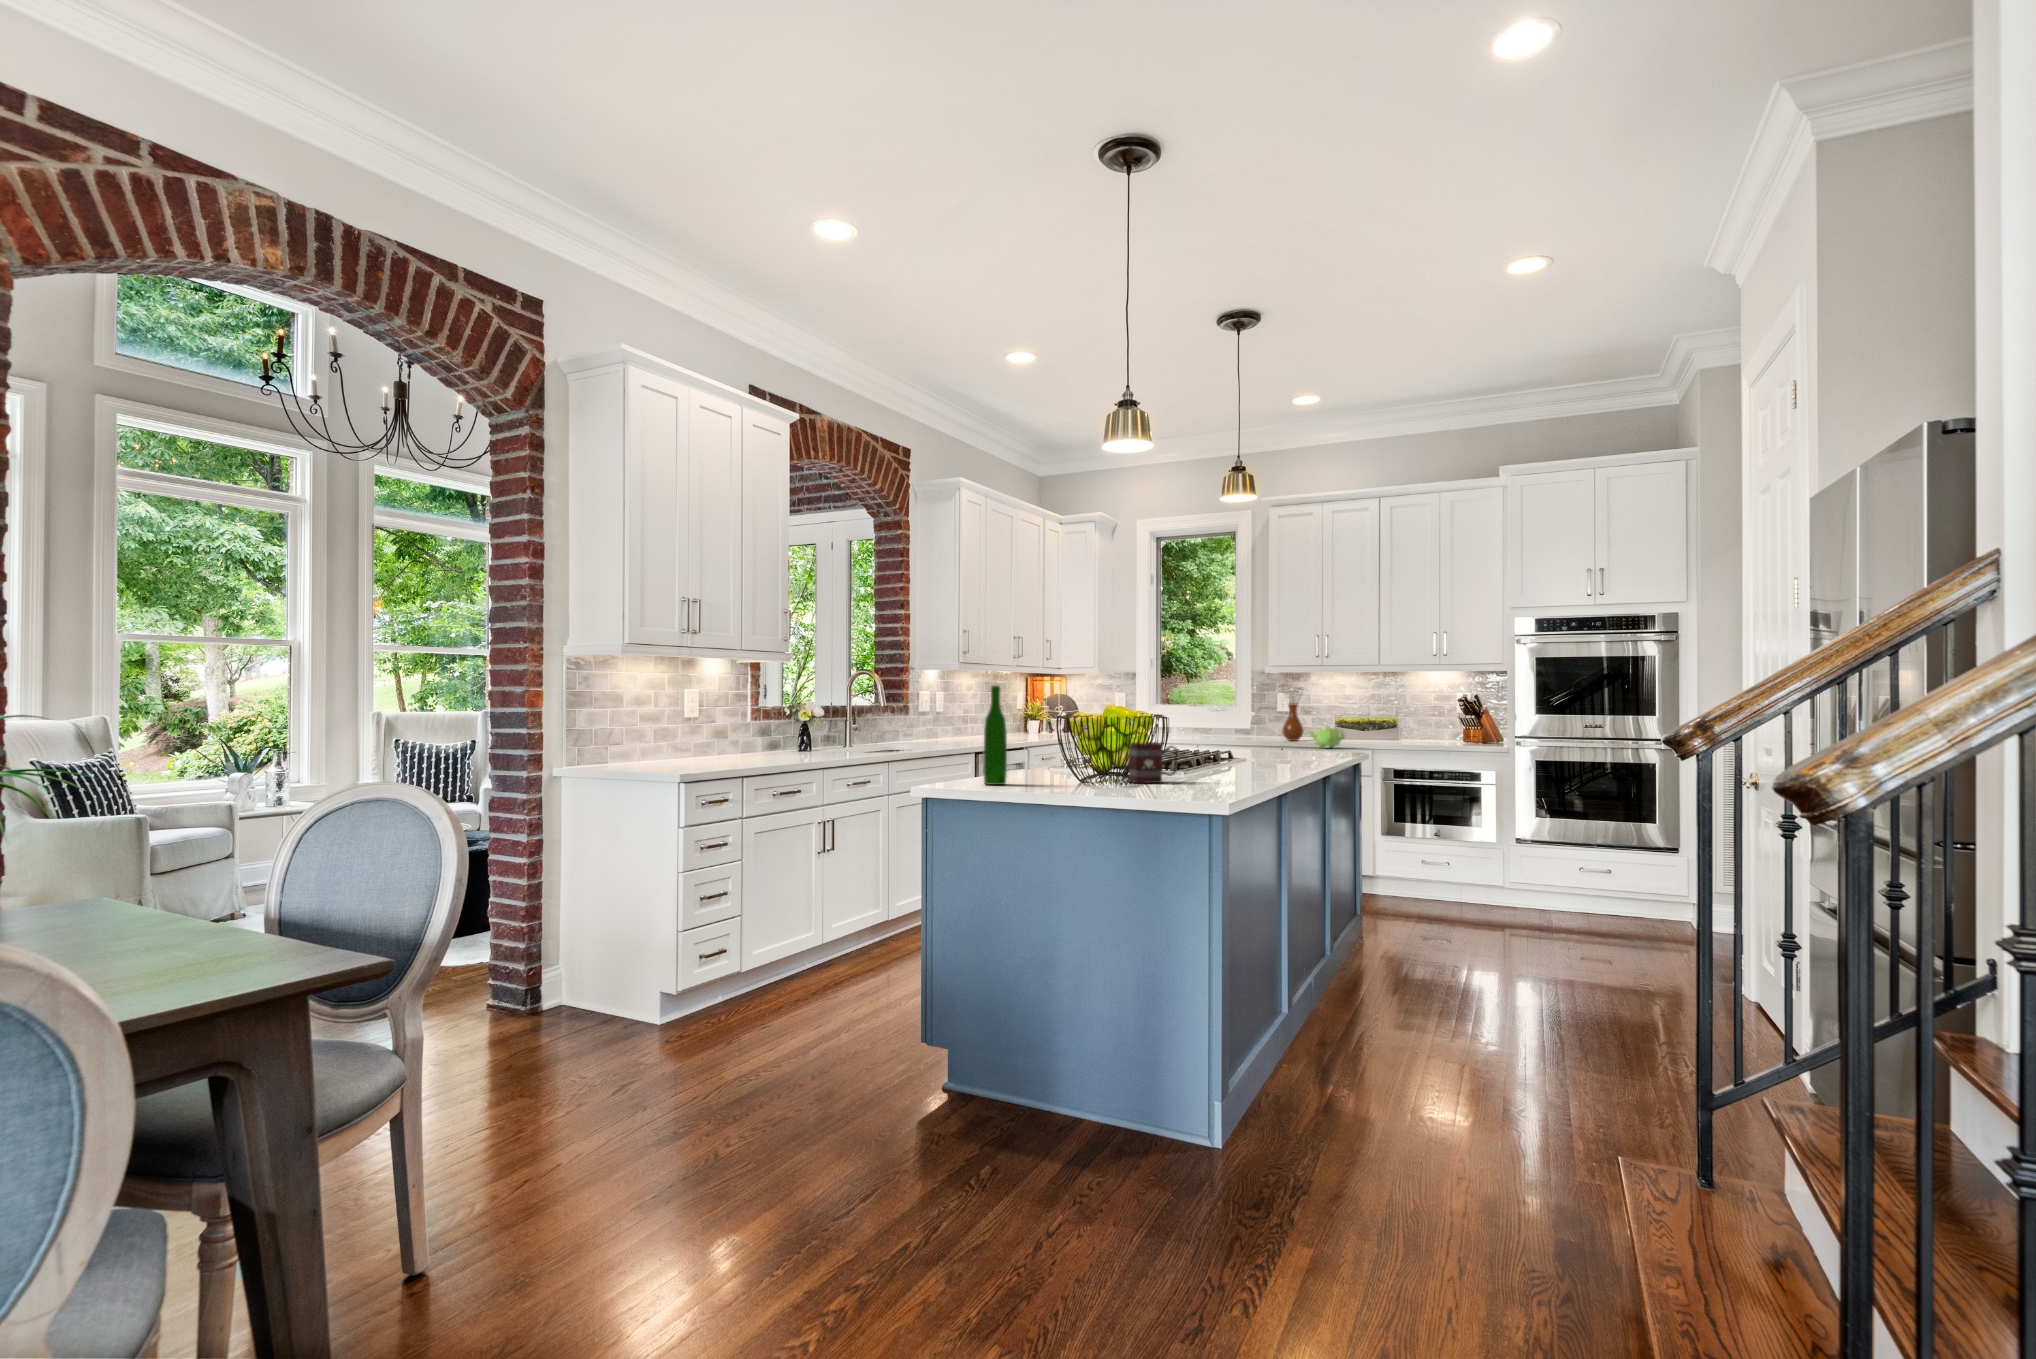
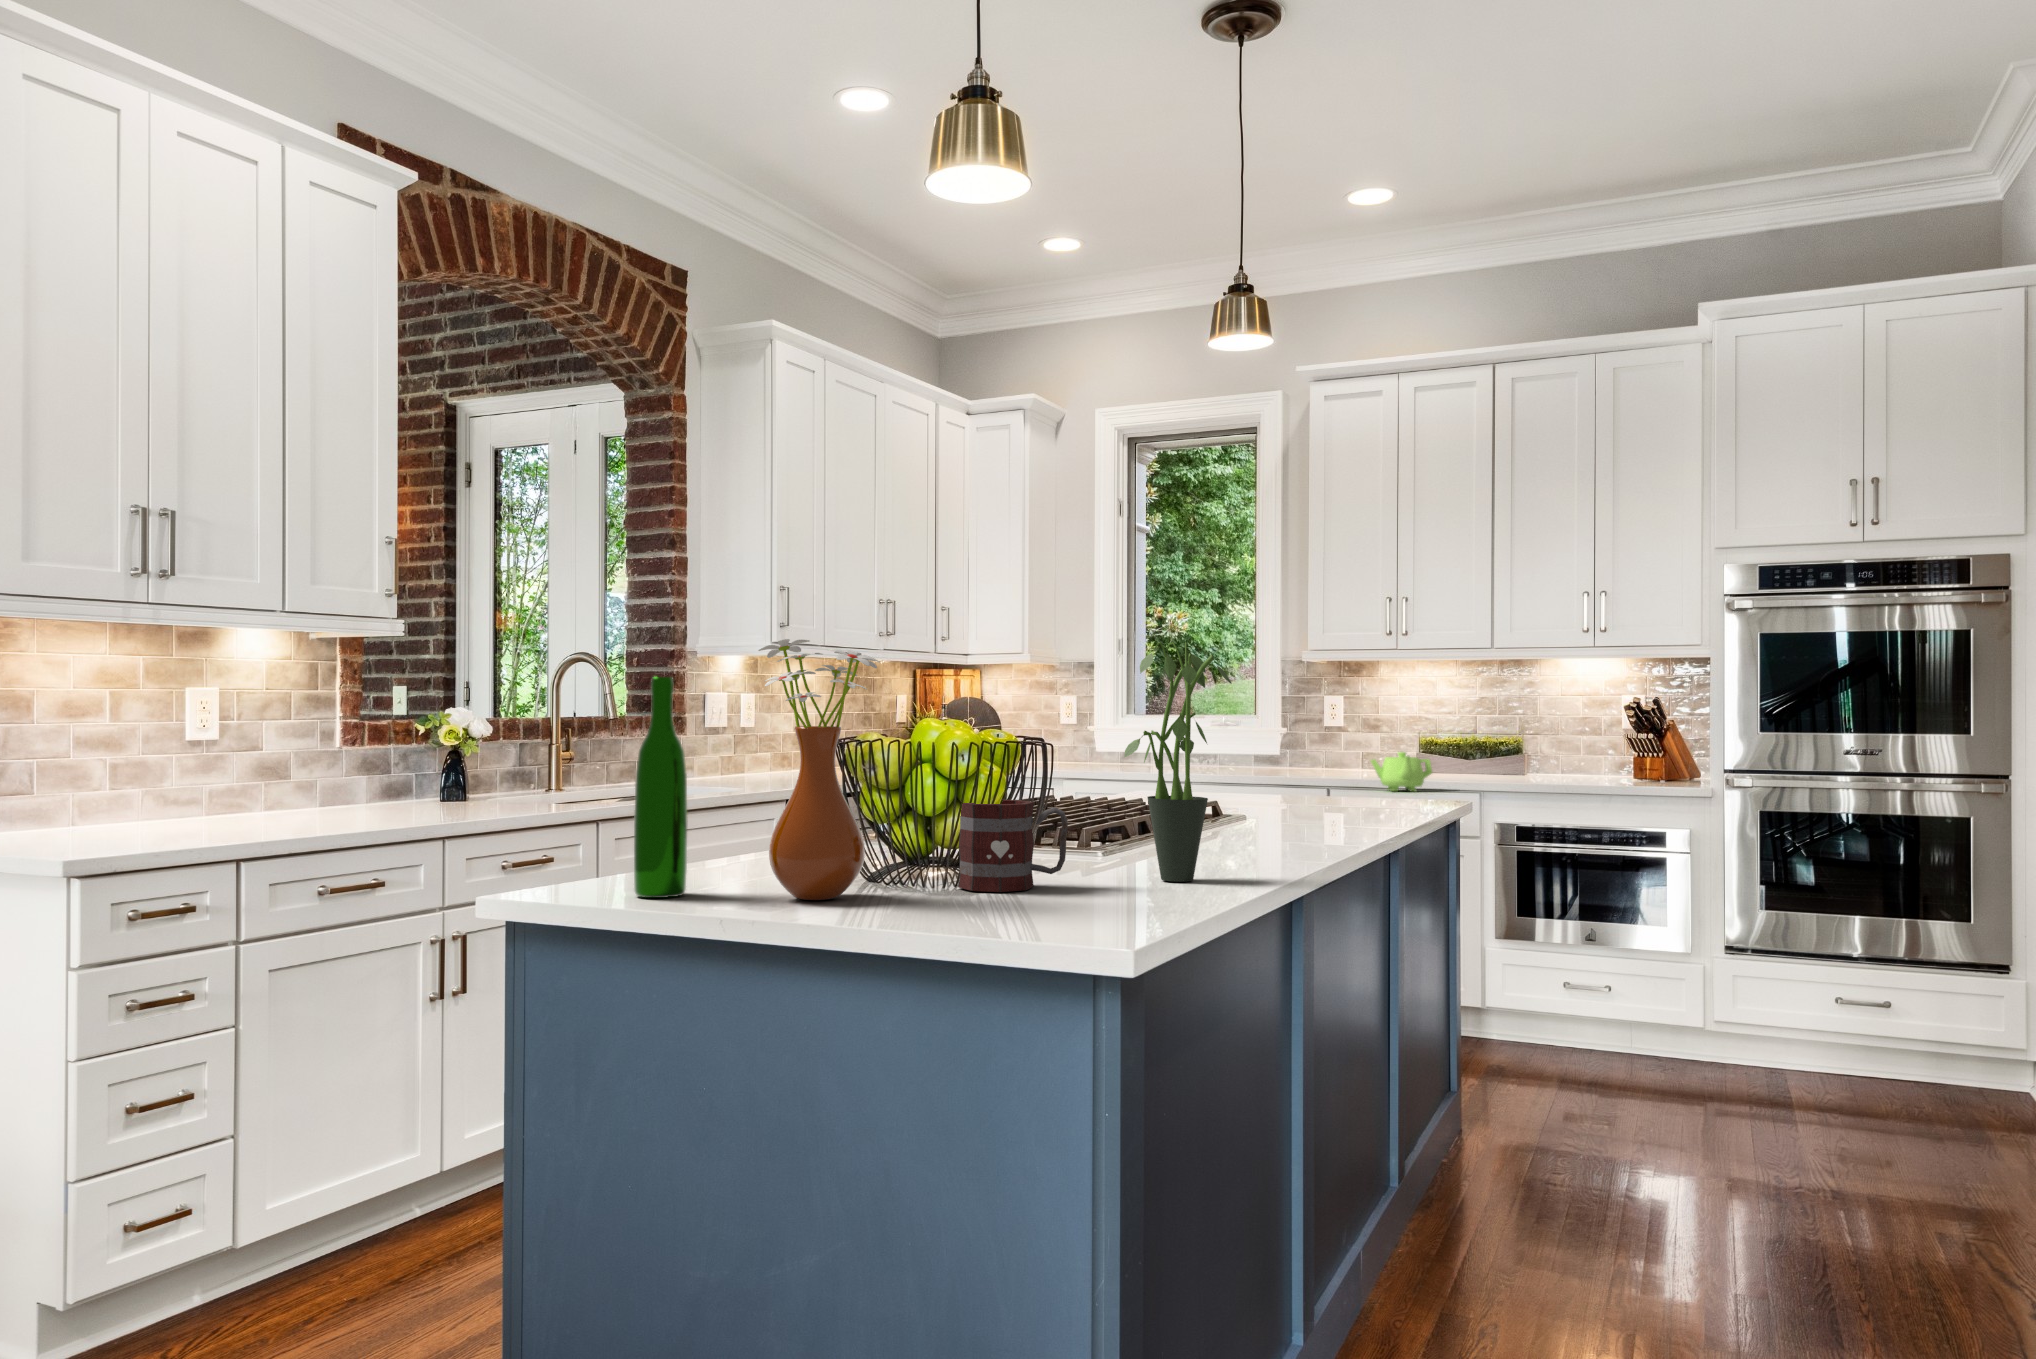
potted plant: none [1202,669,1254,780] -> present [1124,642,1231,882]
vase: present [1279,684,1304,741] -> present [758,639,880,900]

